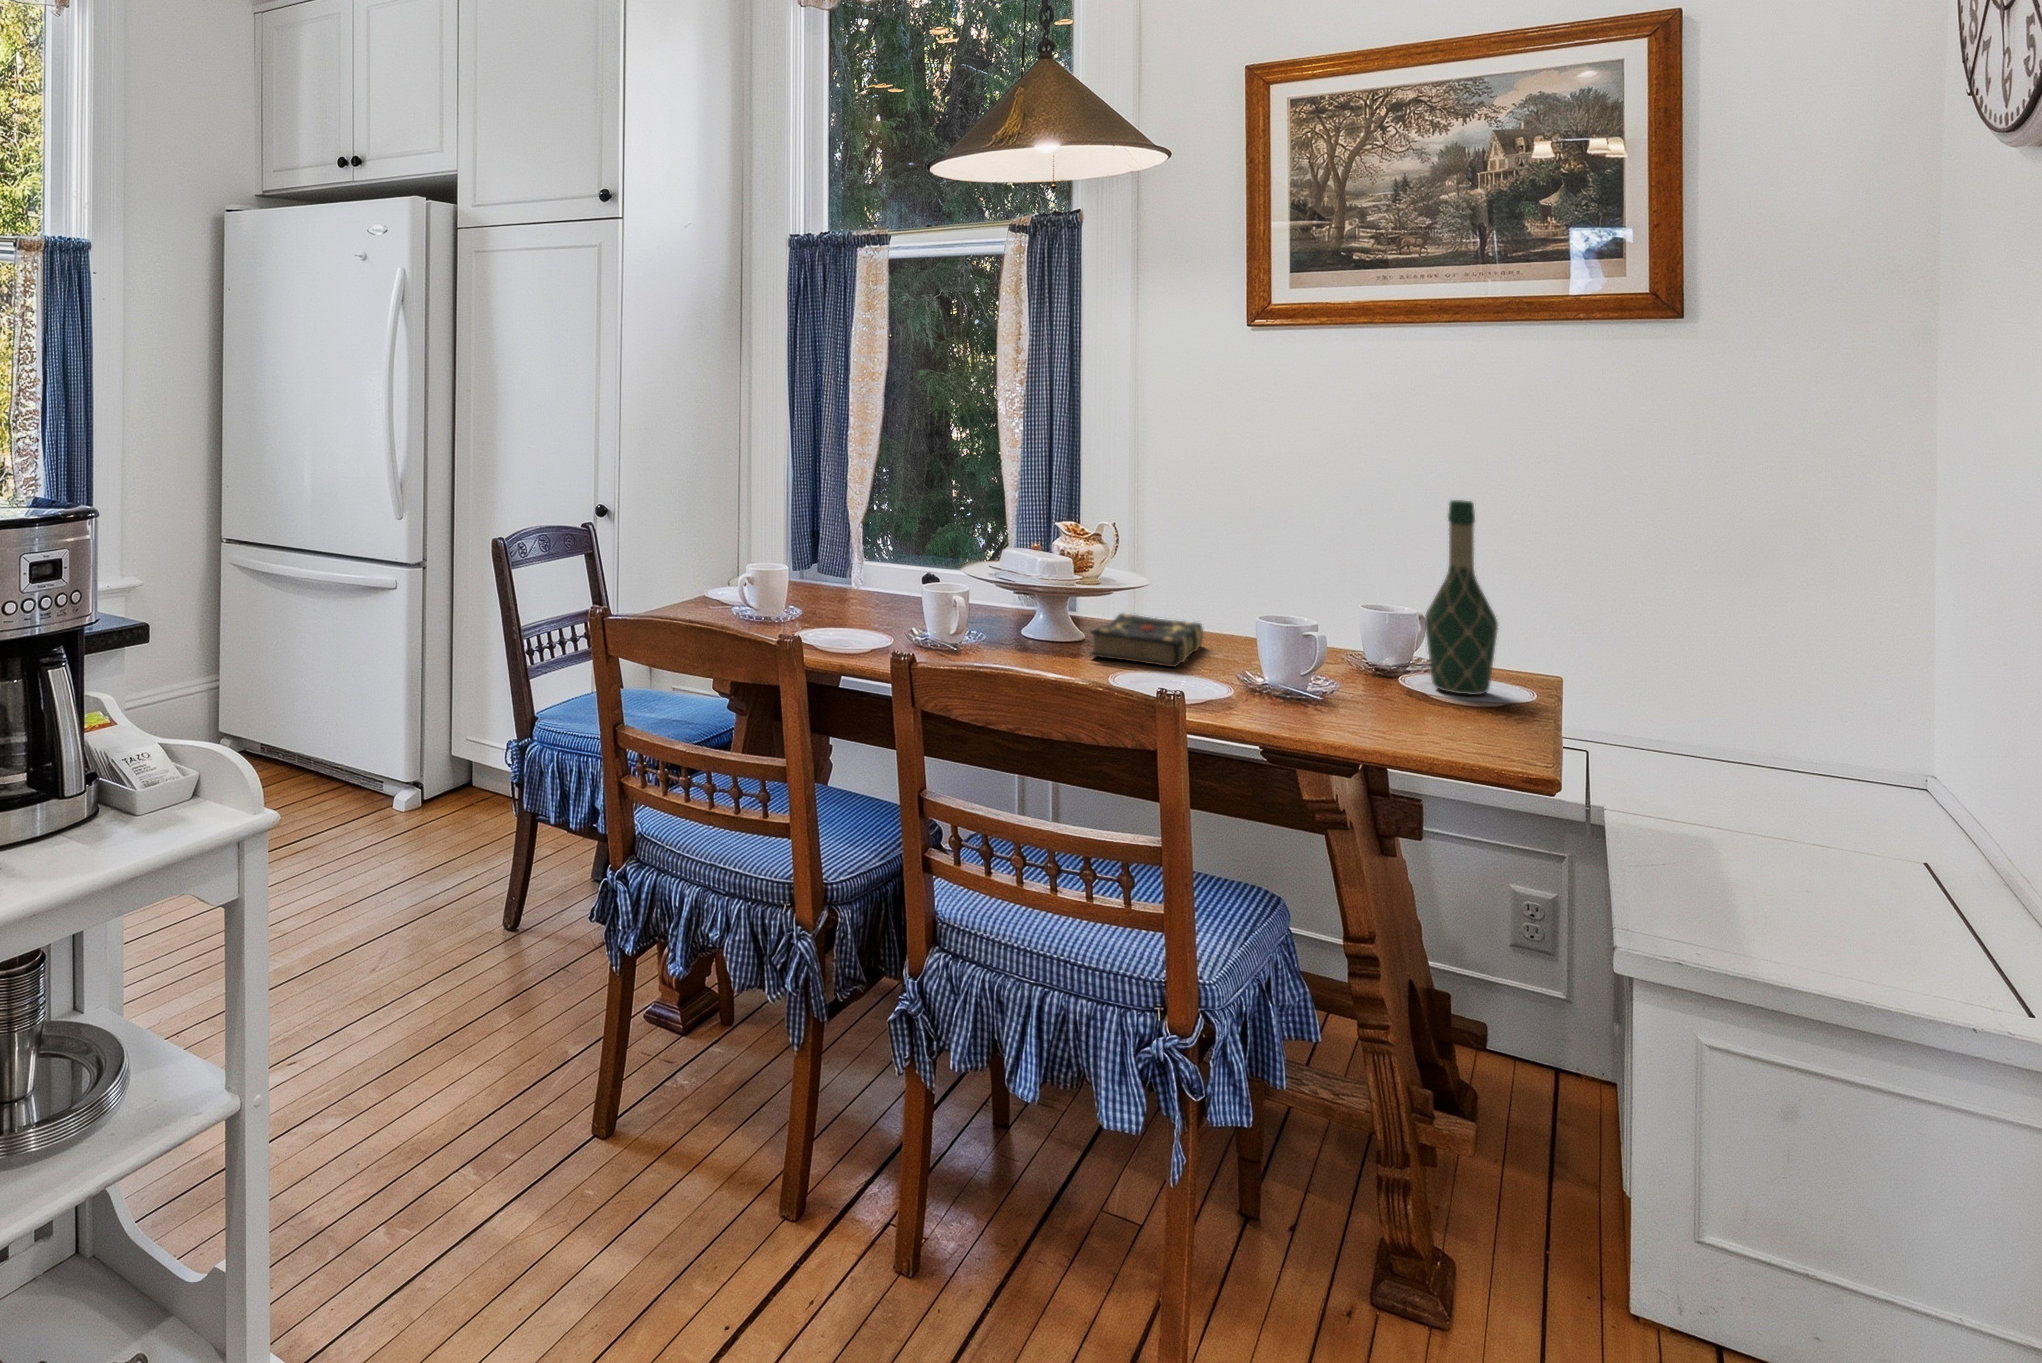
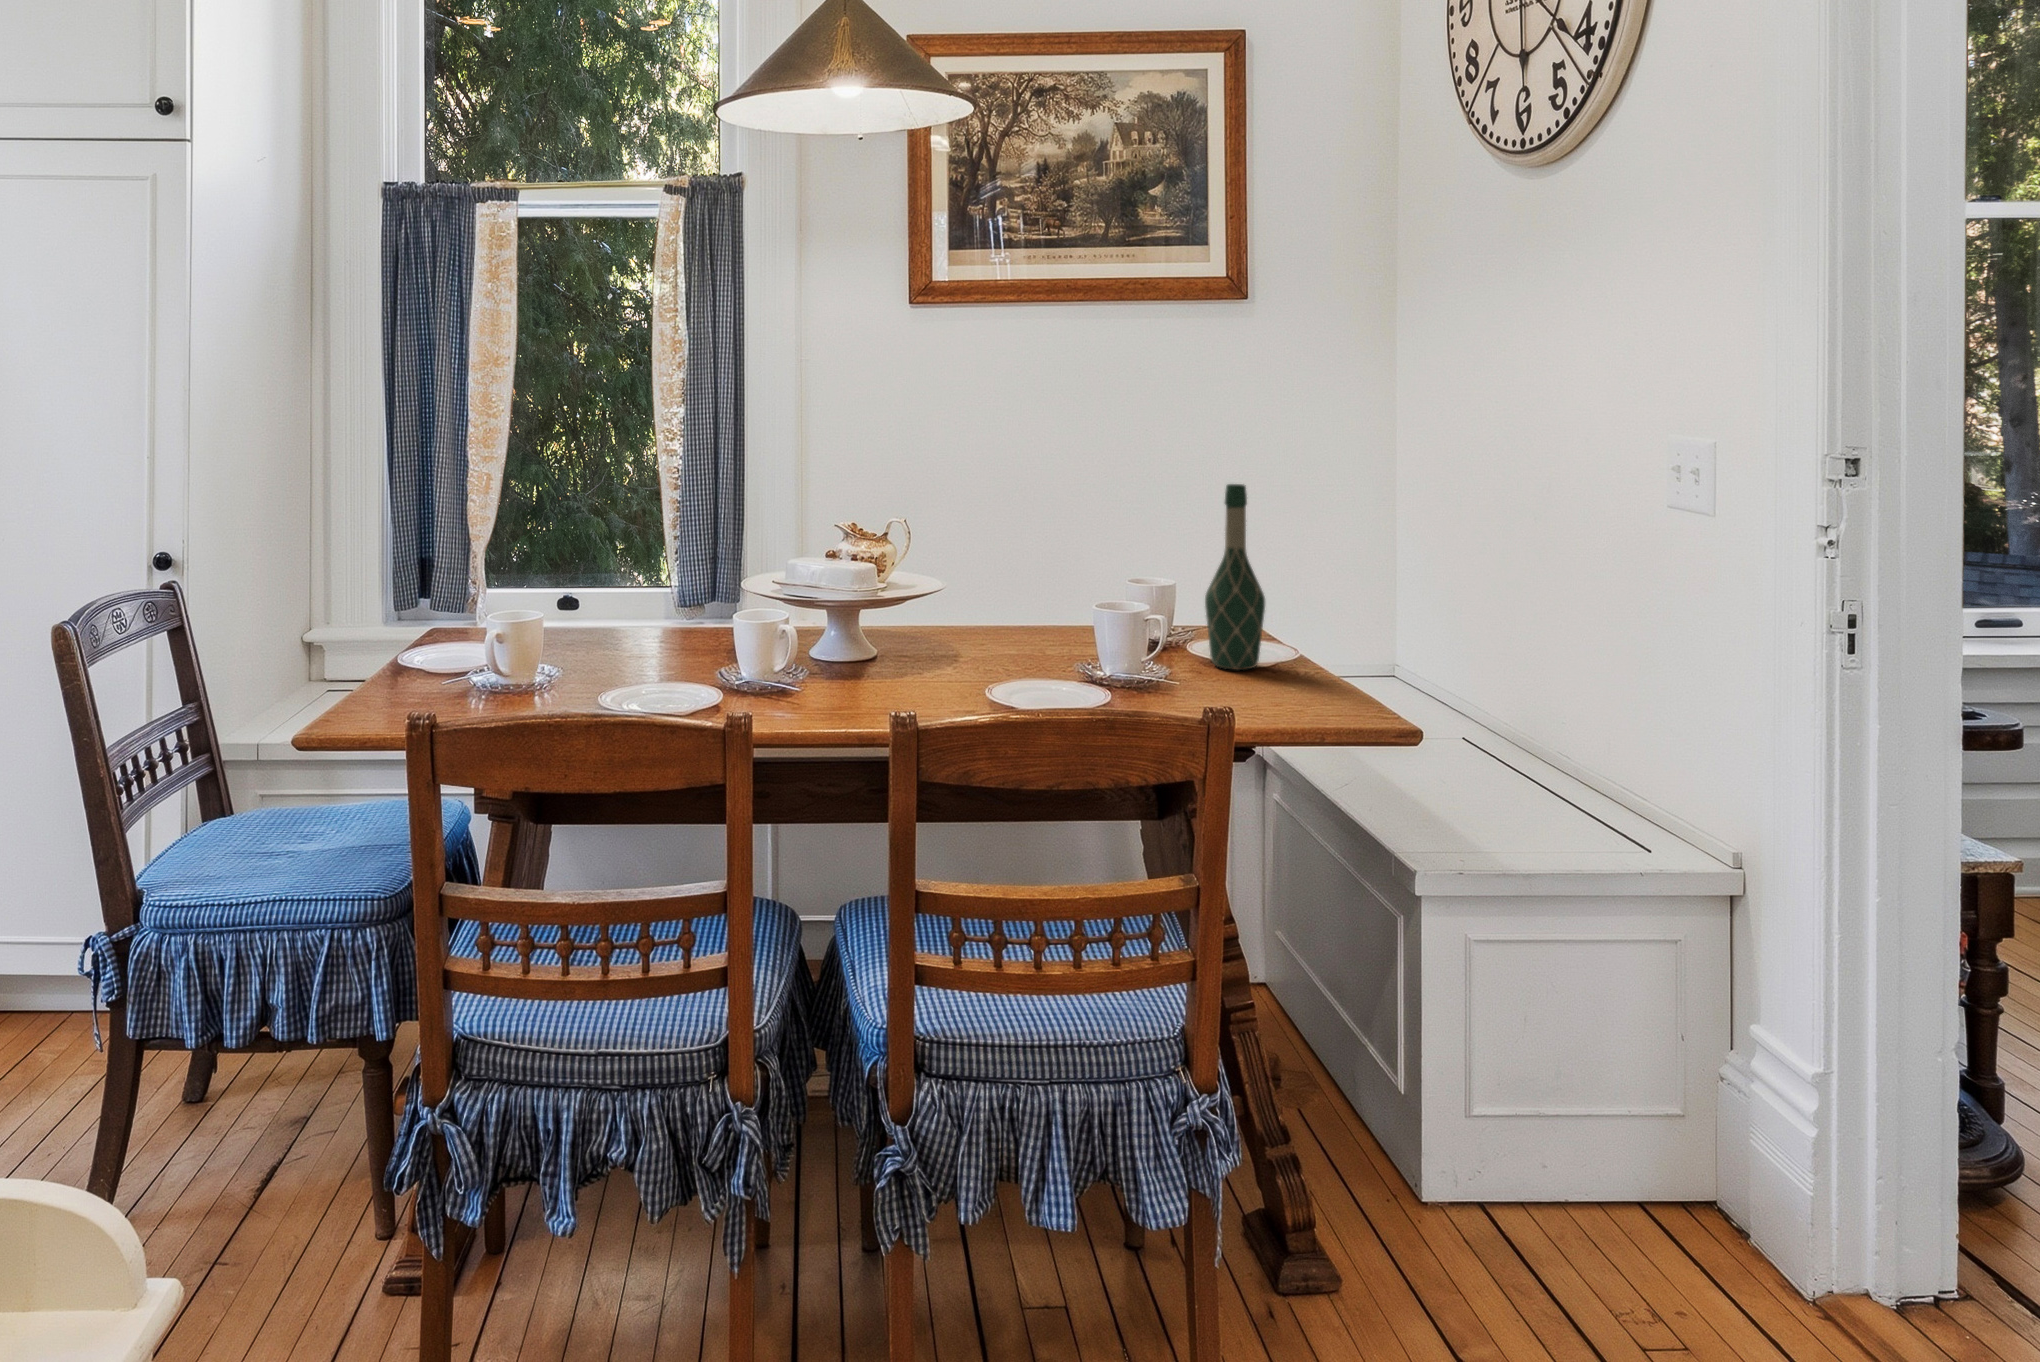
book: present [1091,614,1203,667] -> none [898,627,1006,683]

